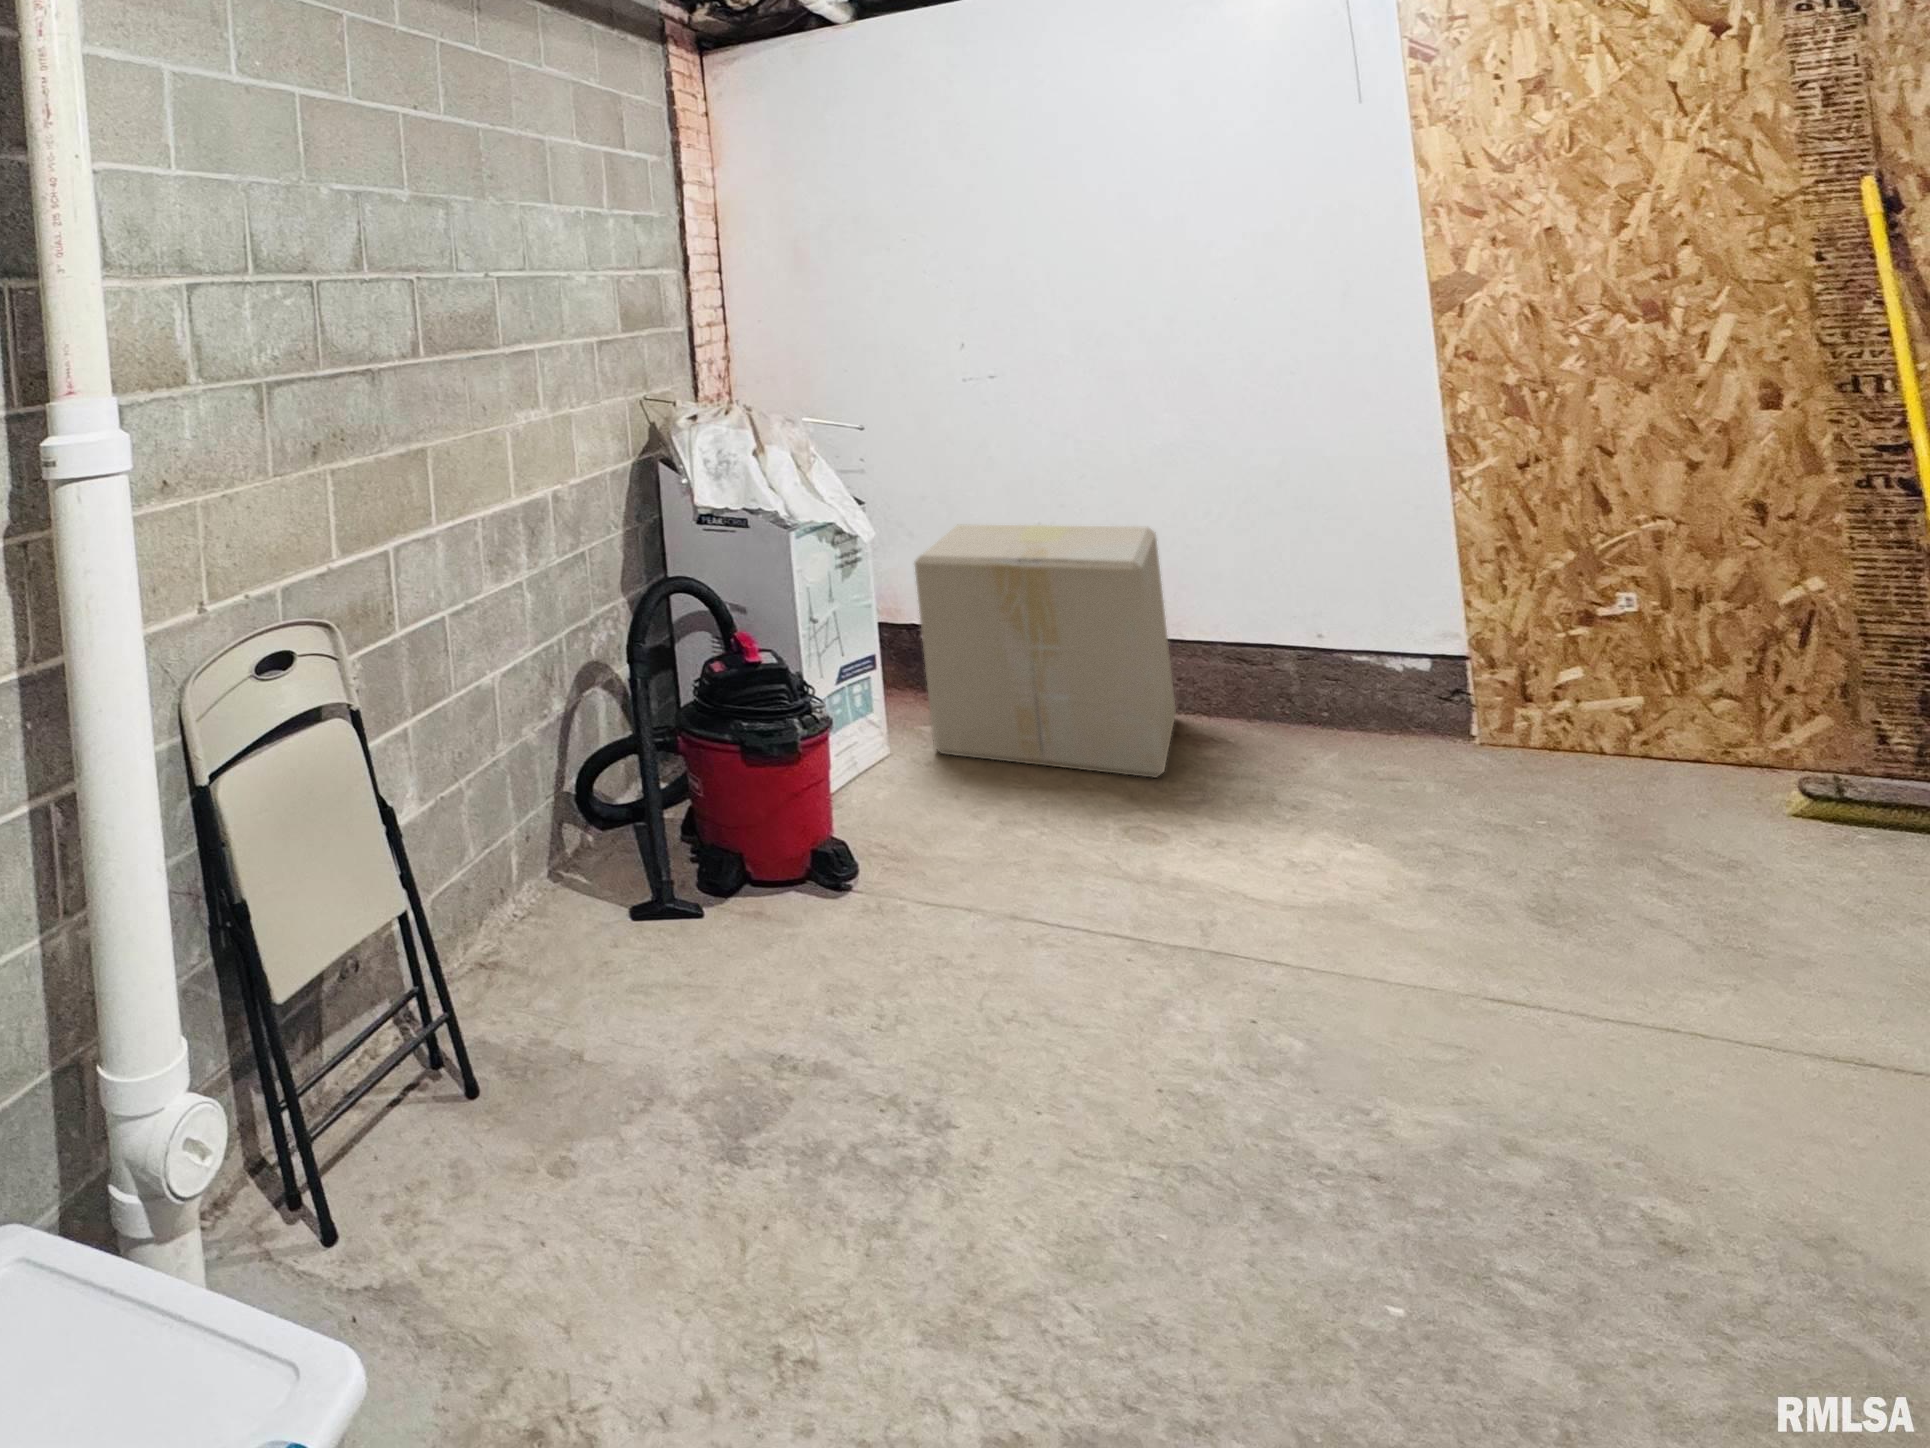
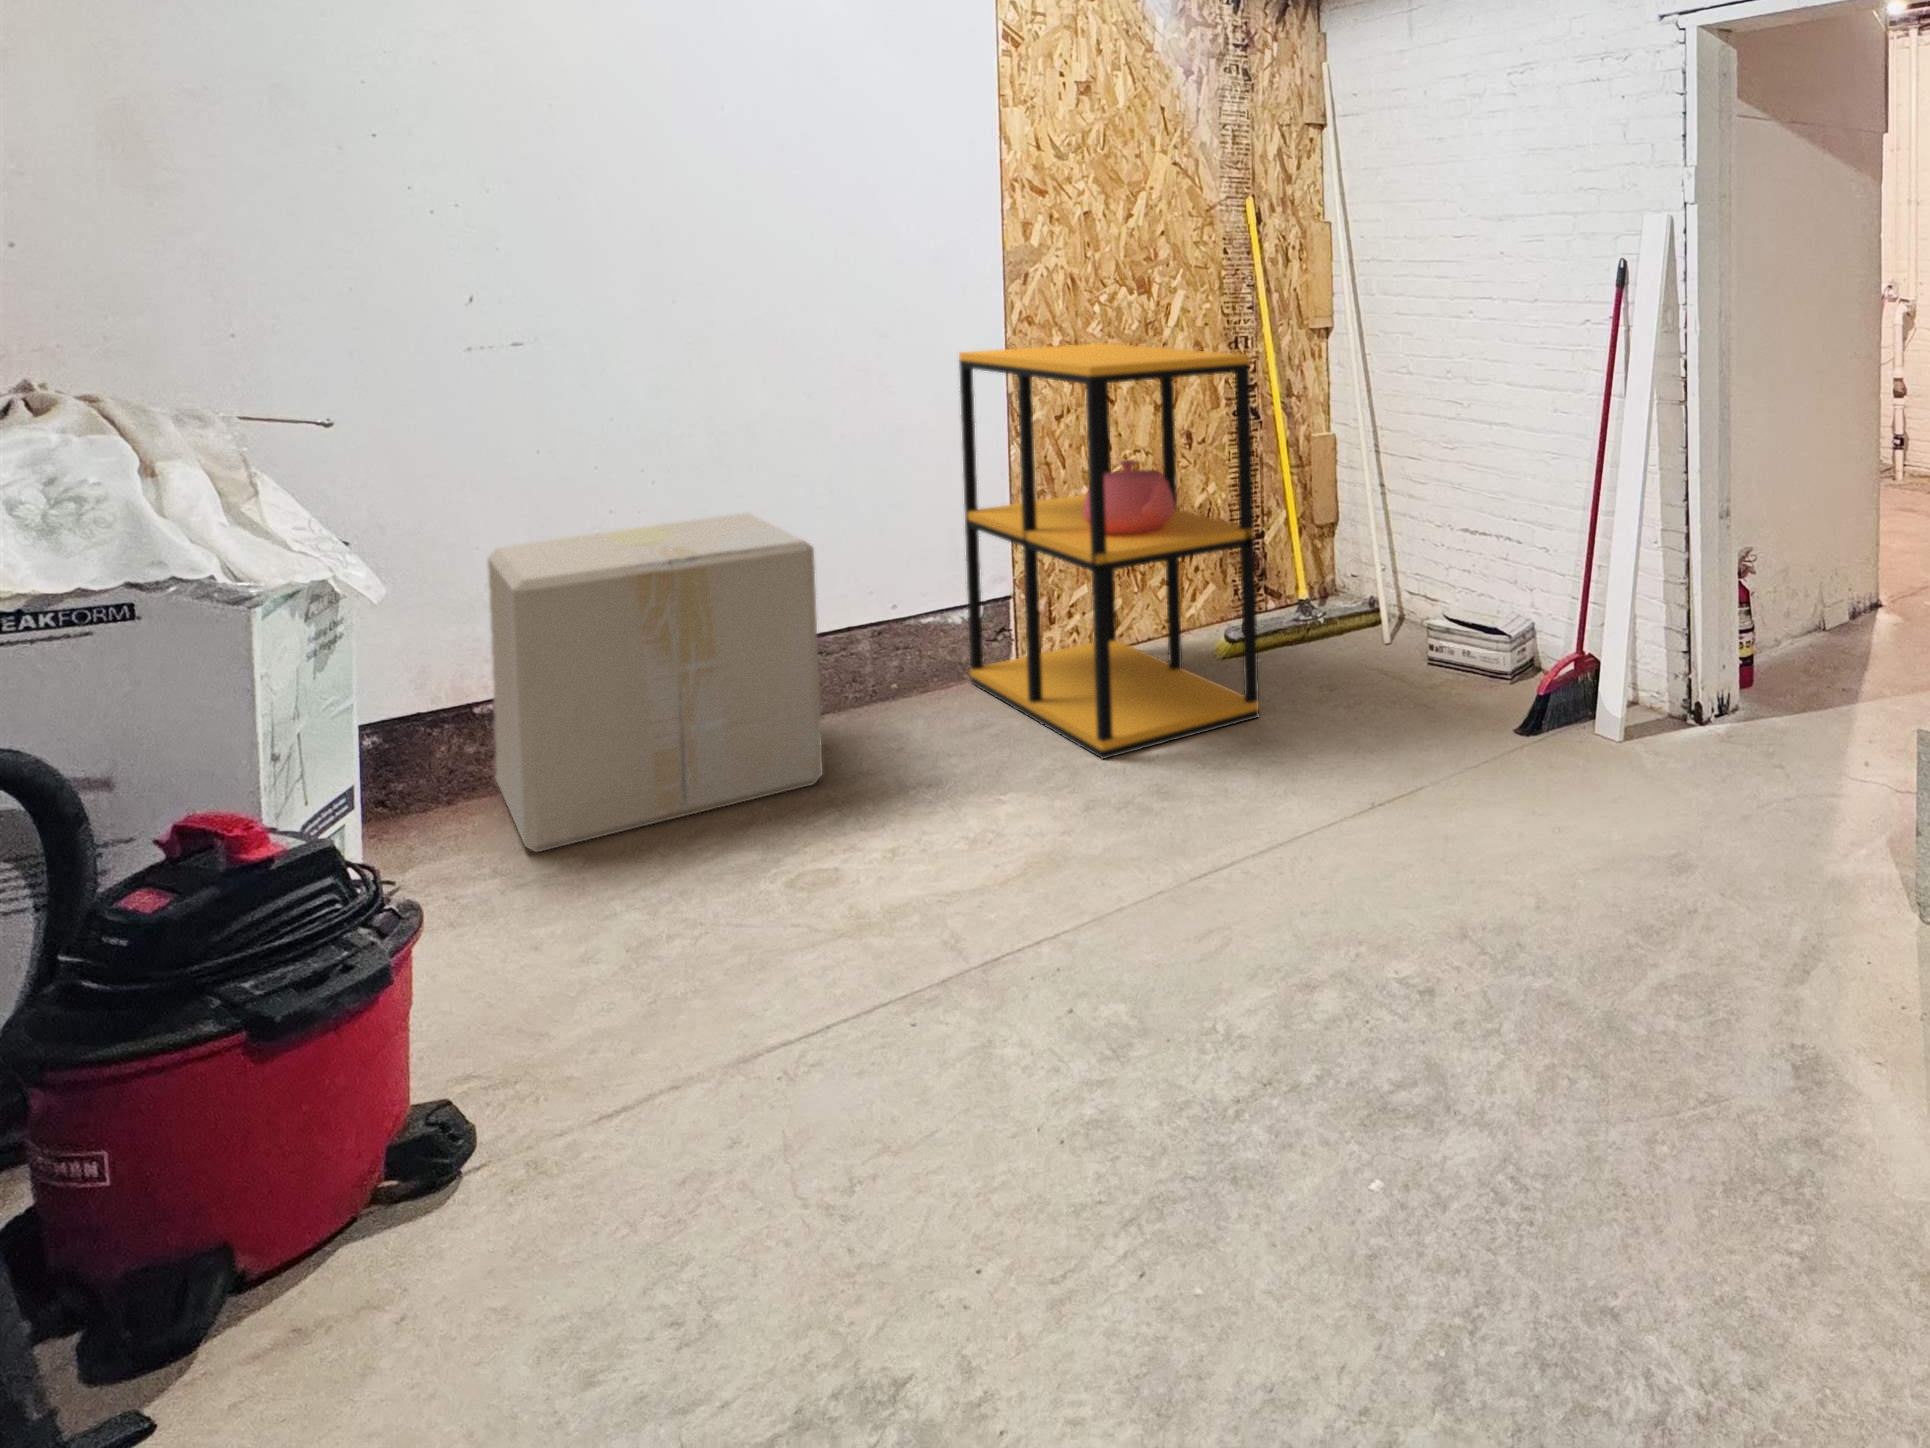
shelving unit: none [1366,383,1735,900] -> present [959,343,1259,759]

